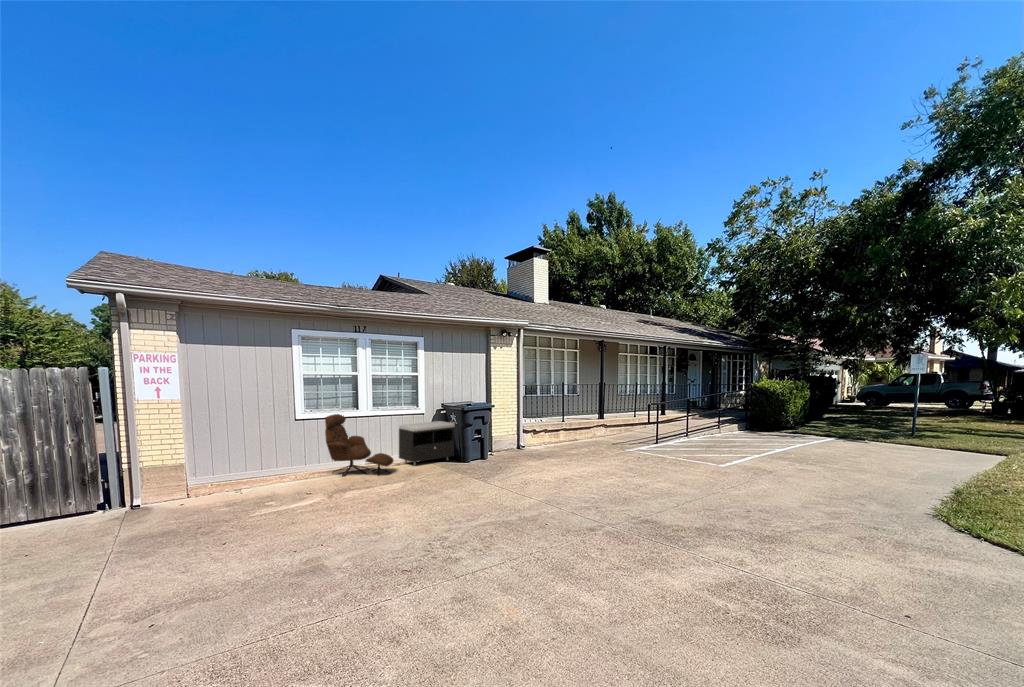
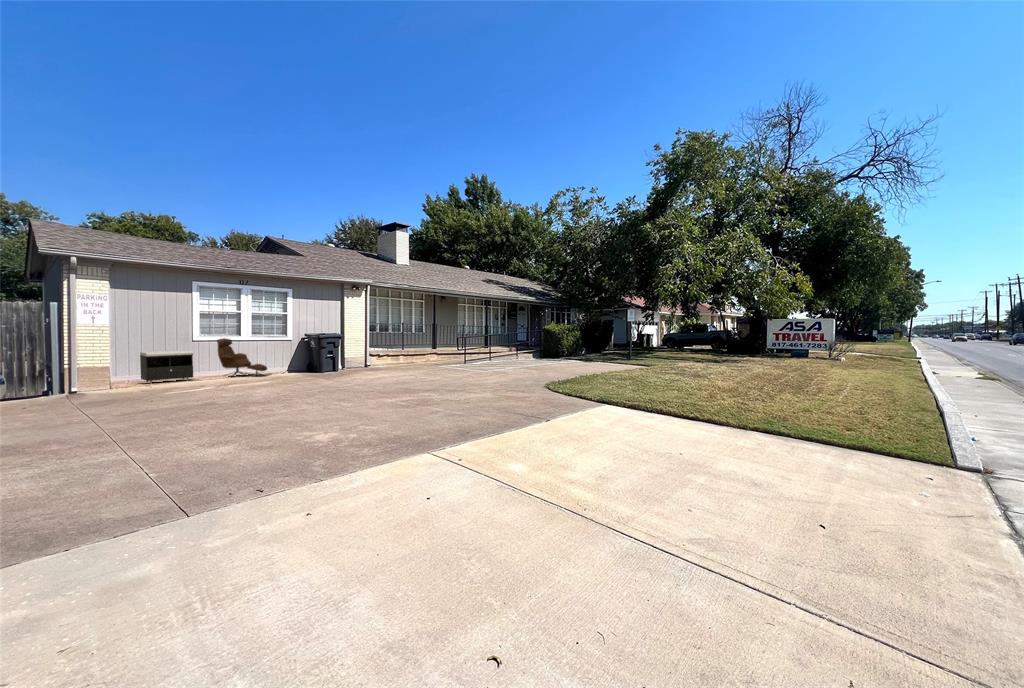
storage bench: present [399,421,455,465] -> present [140,350,193,384]

